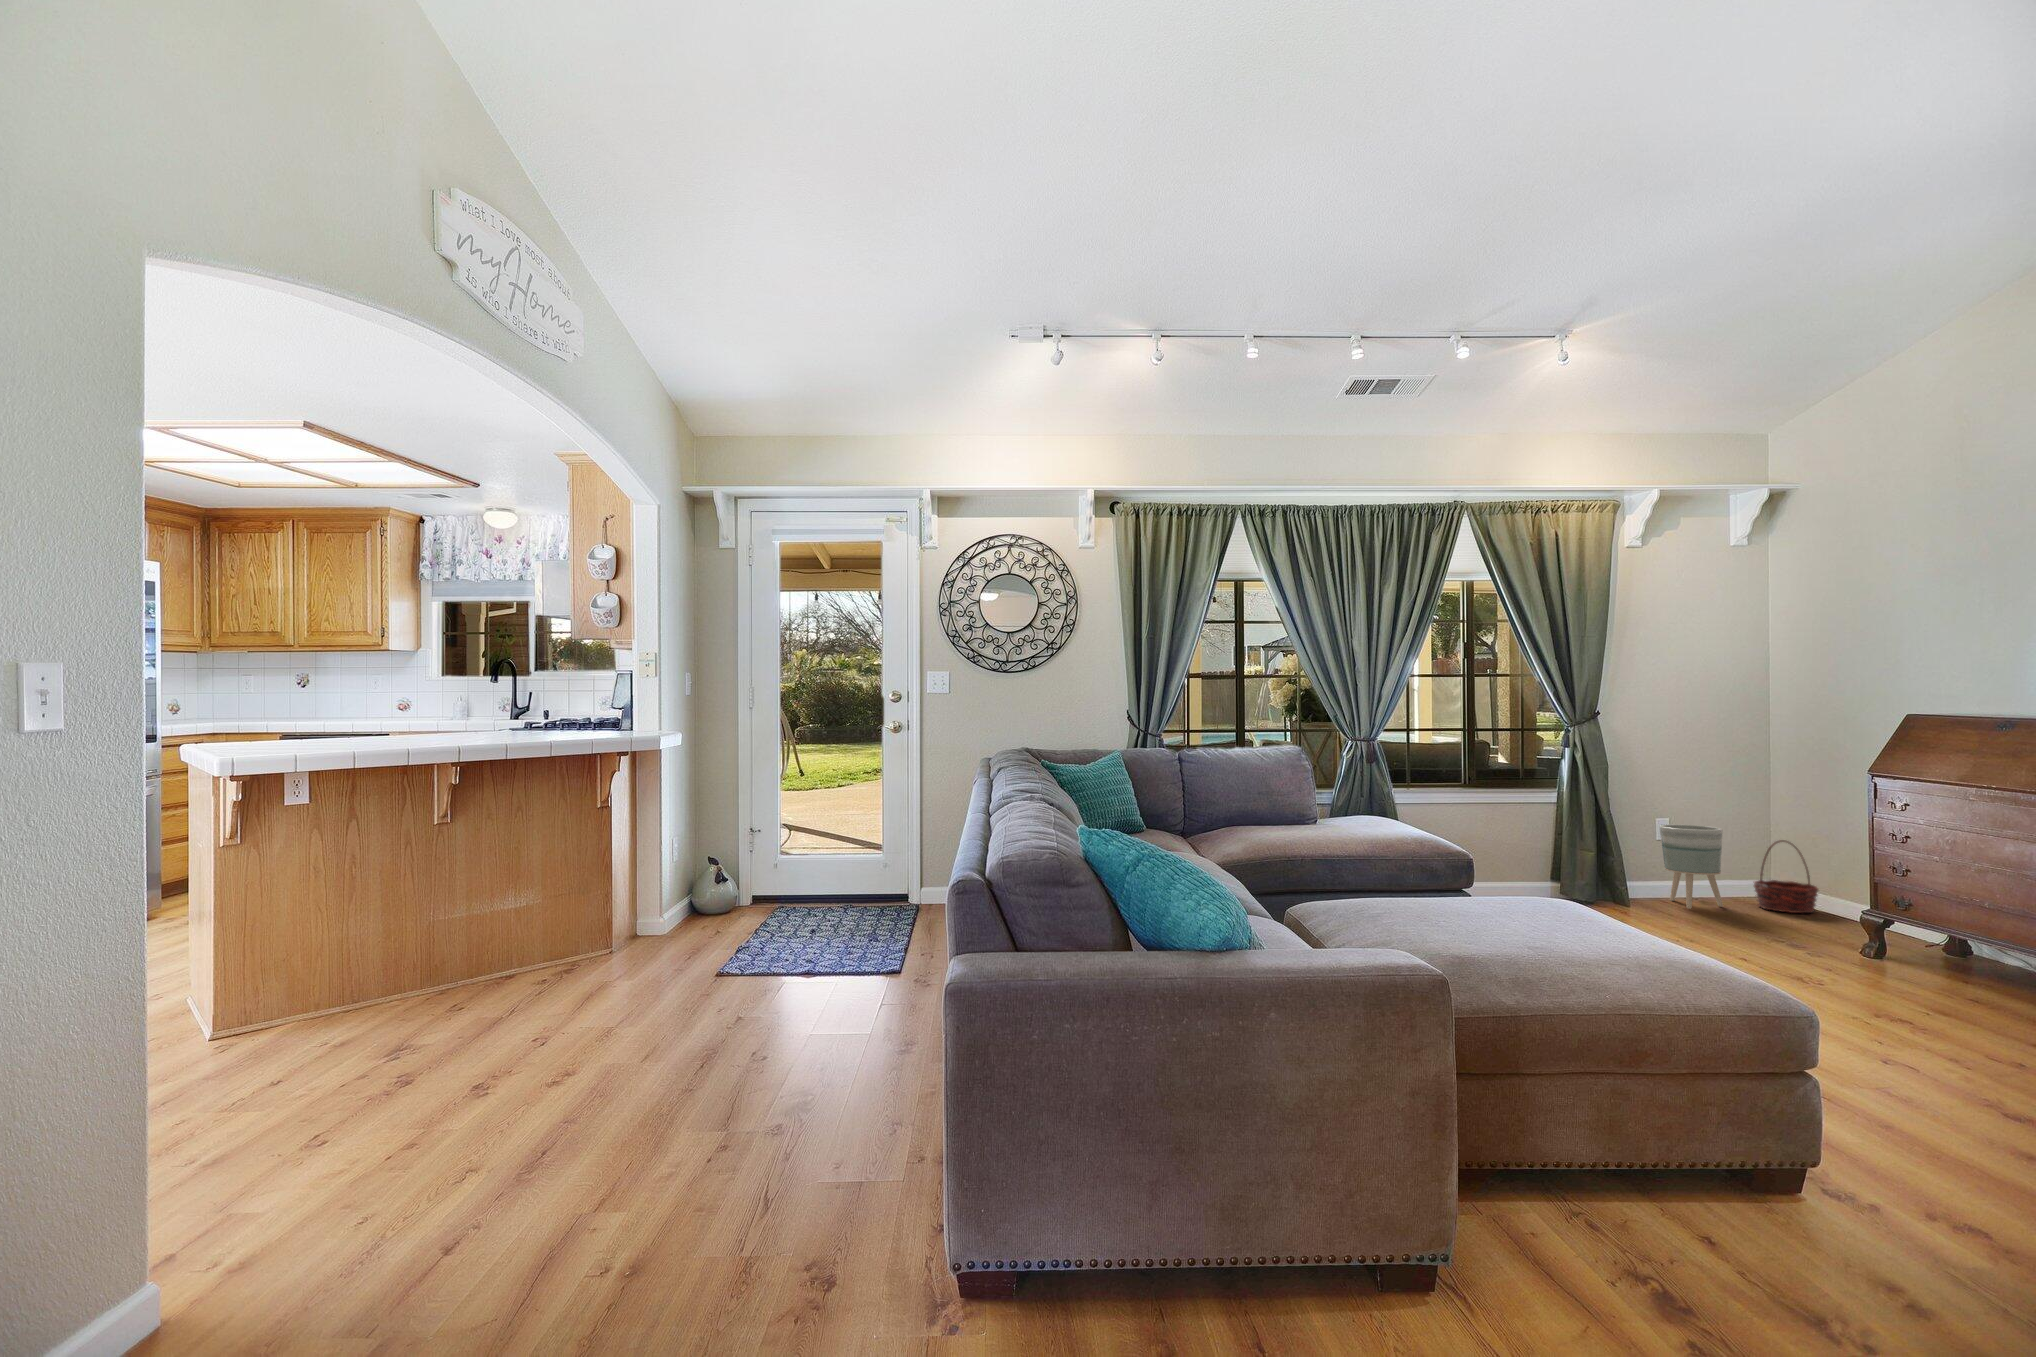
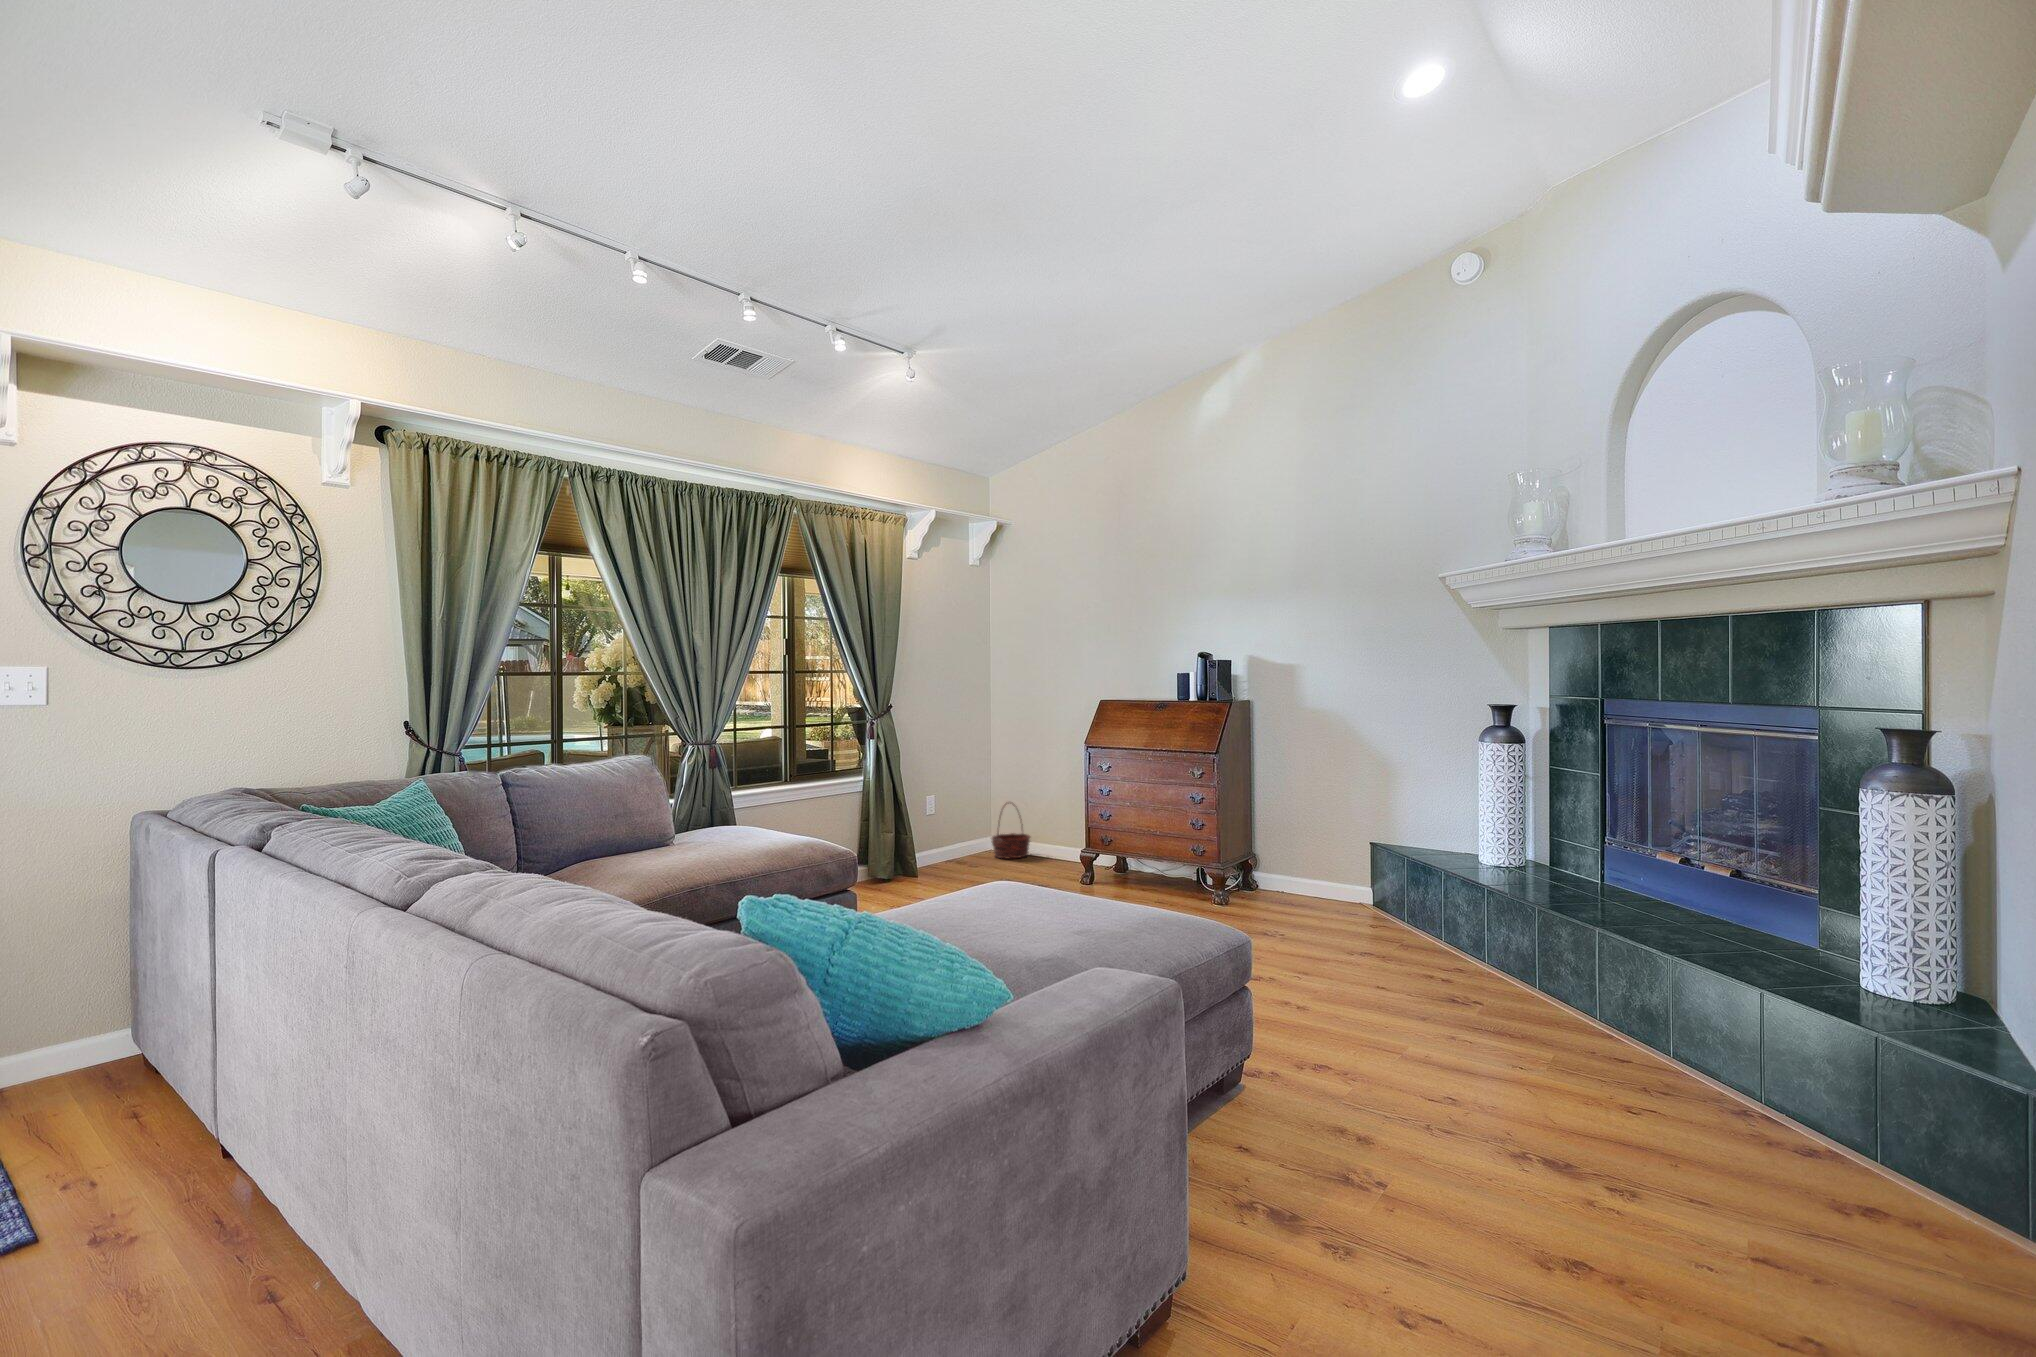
planter: present [1660,825,1723,909] -> none [934,797,977,868]

